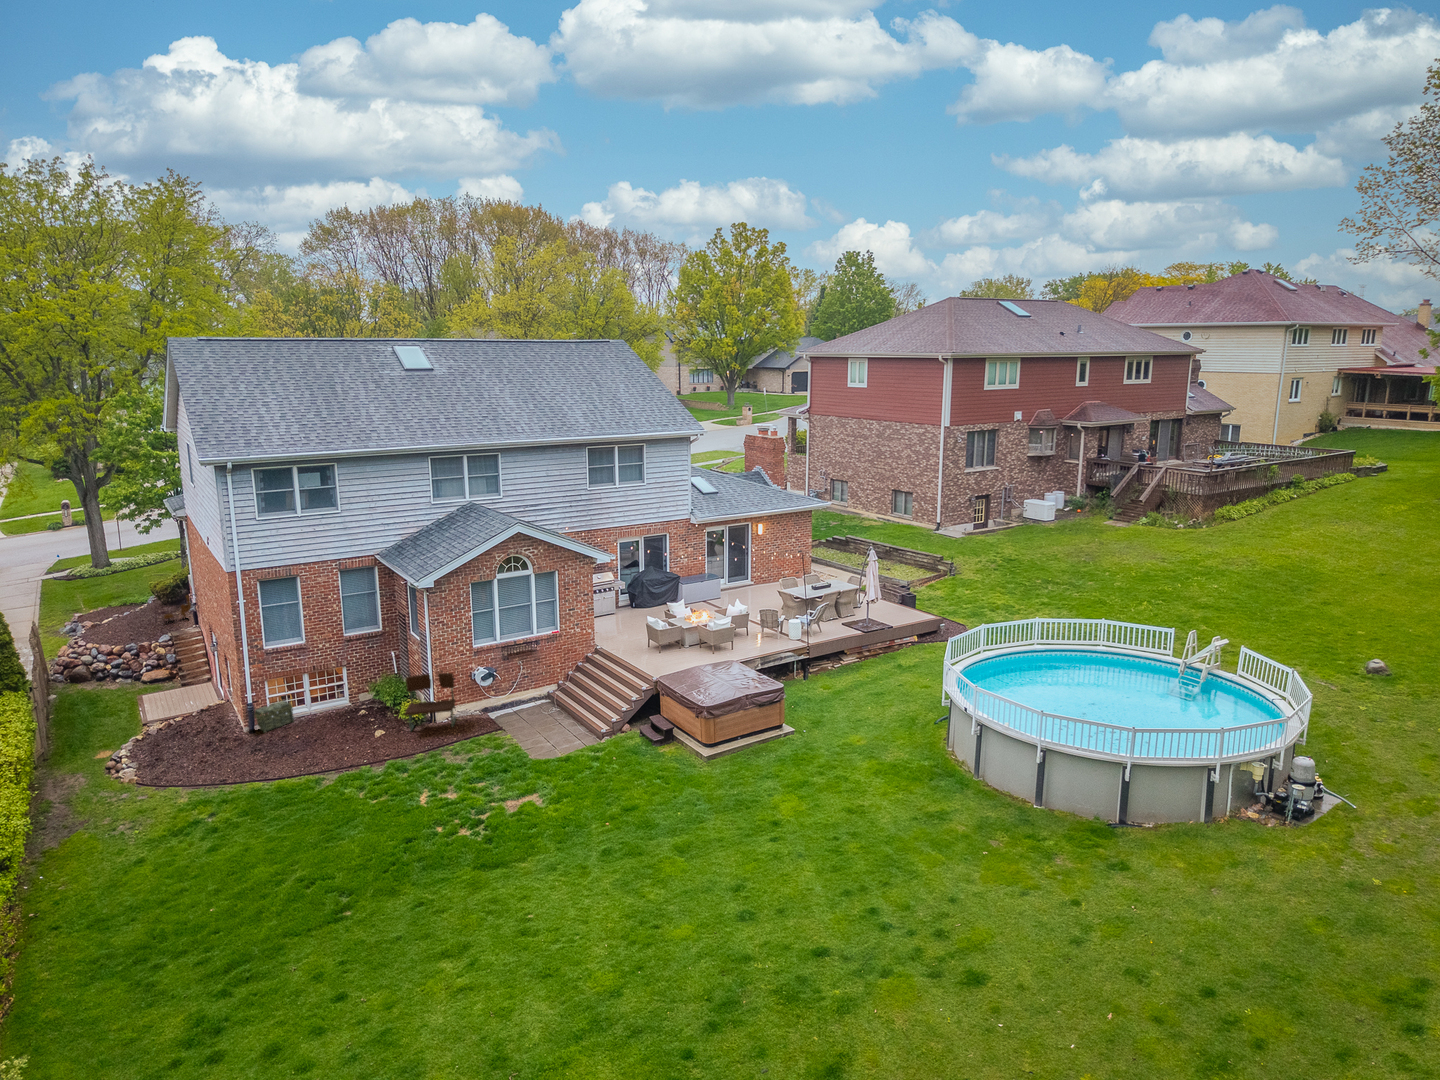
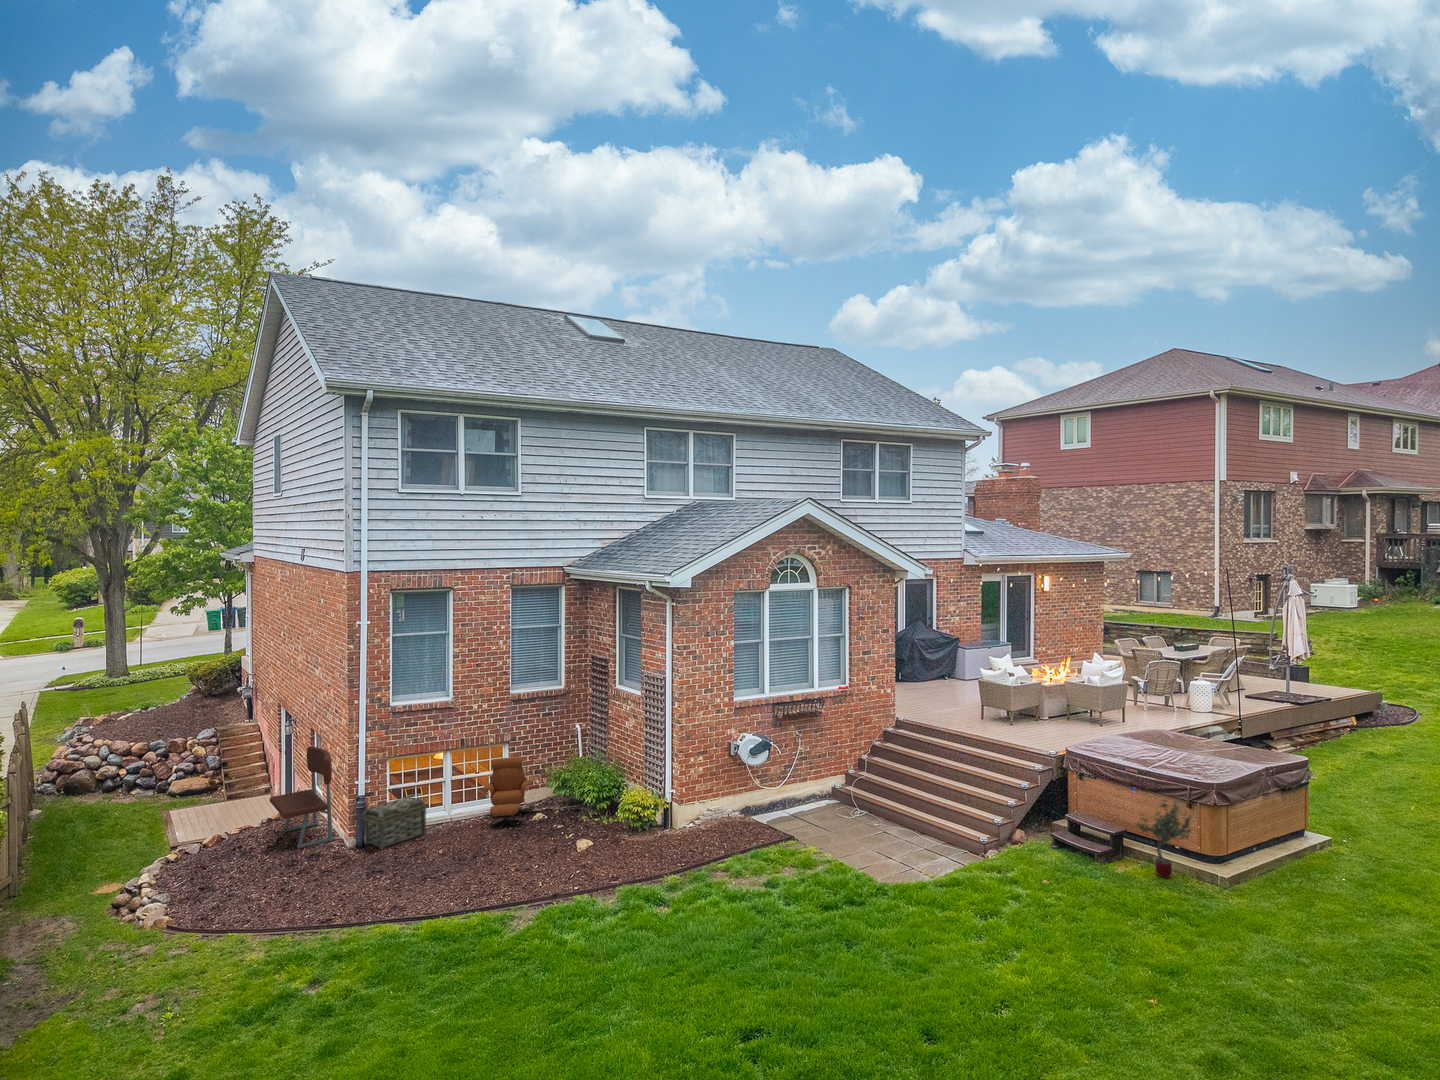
lounge chair: present [164,595,191,623] -> present [484,757,531,830]
bench: present [405,673,456,731] -> present [270,746,334,849]
potted tree: none [660,716,682,754] -> present [1136,800,1194,878]

